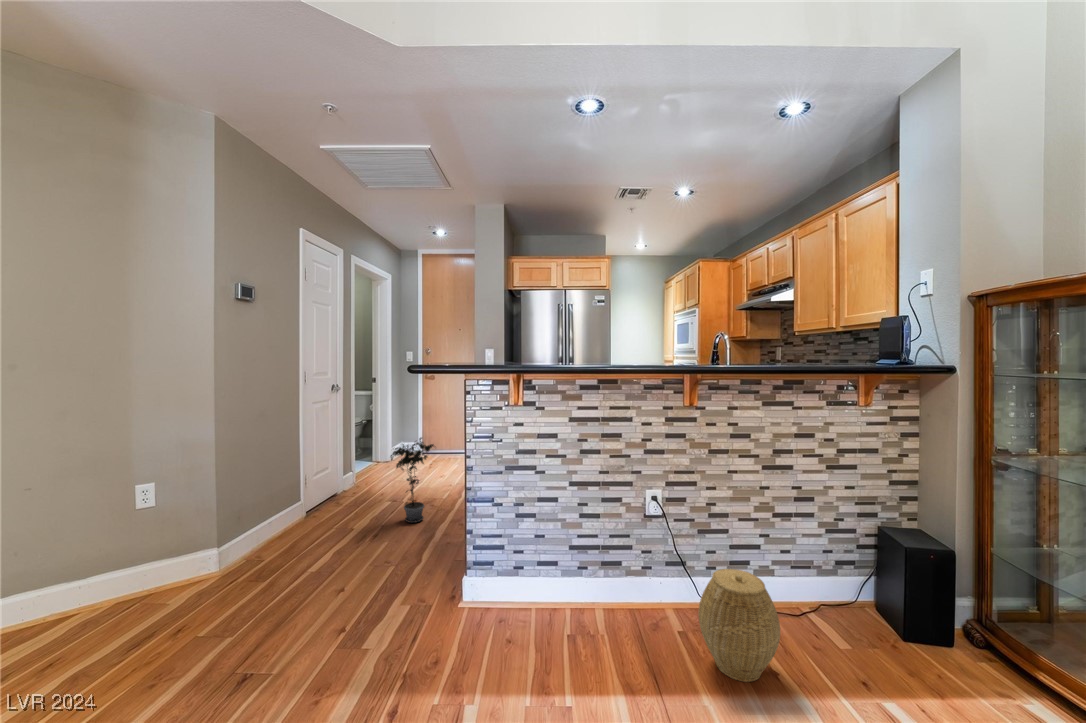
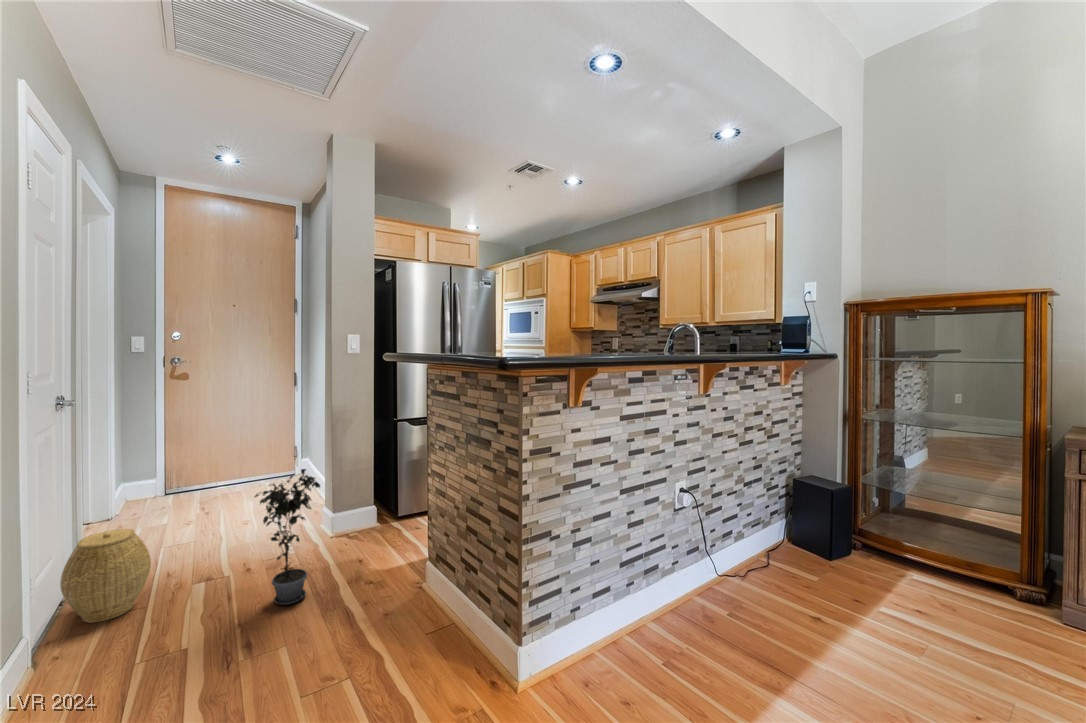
woven basket: present [698,569,780,682] -> present [60,529,151,623]

